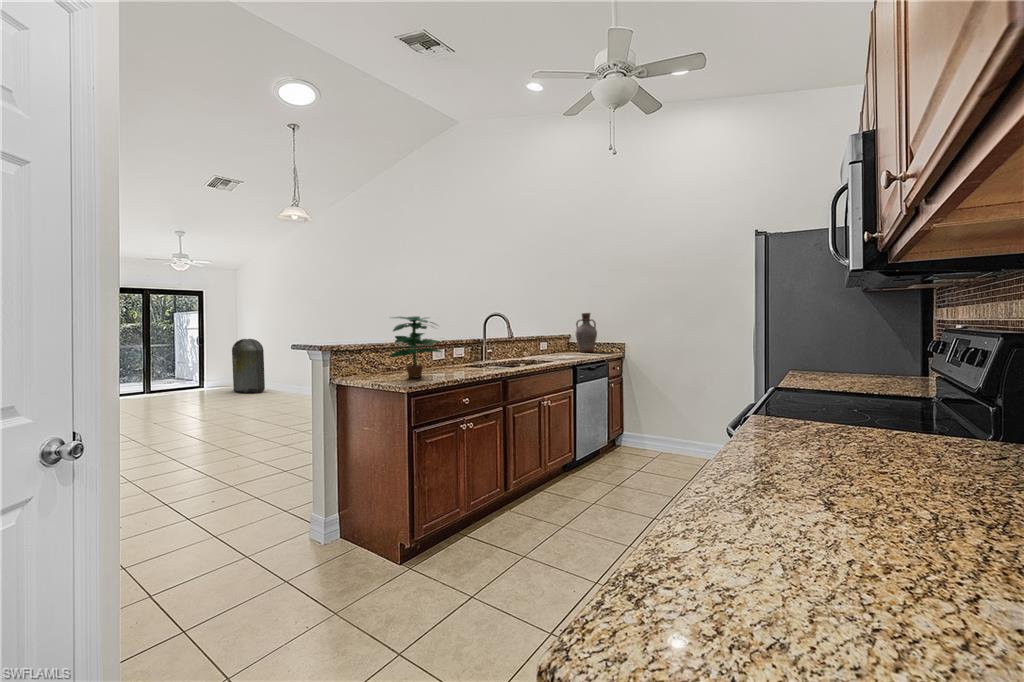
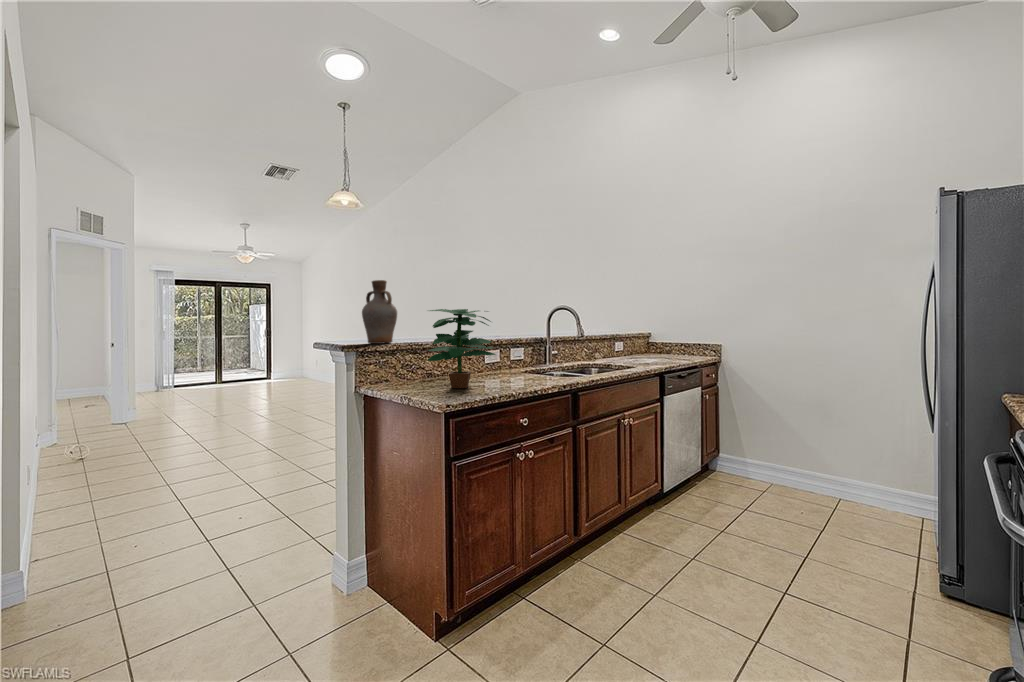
vase: present [576,313,597,352] -> present [362,280,397,344]
trash can: present [232,339,265,393] -> none [296,332,326,386]

